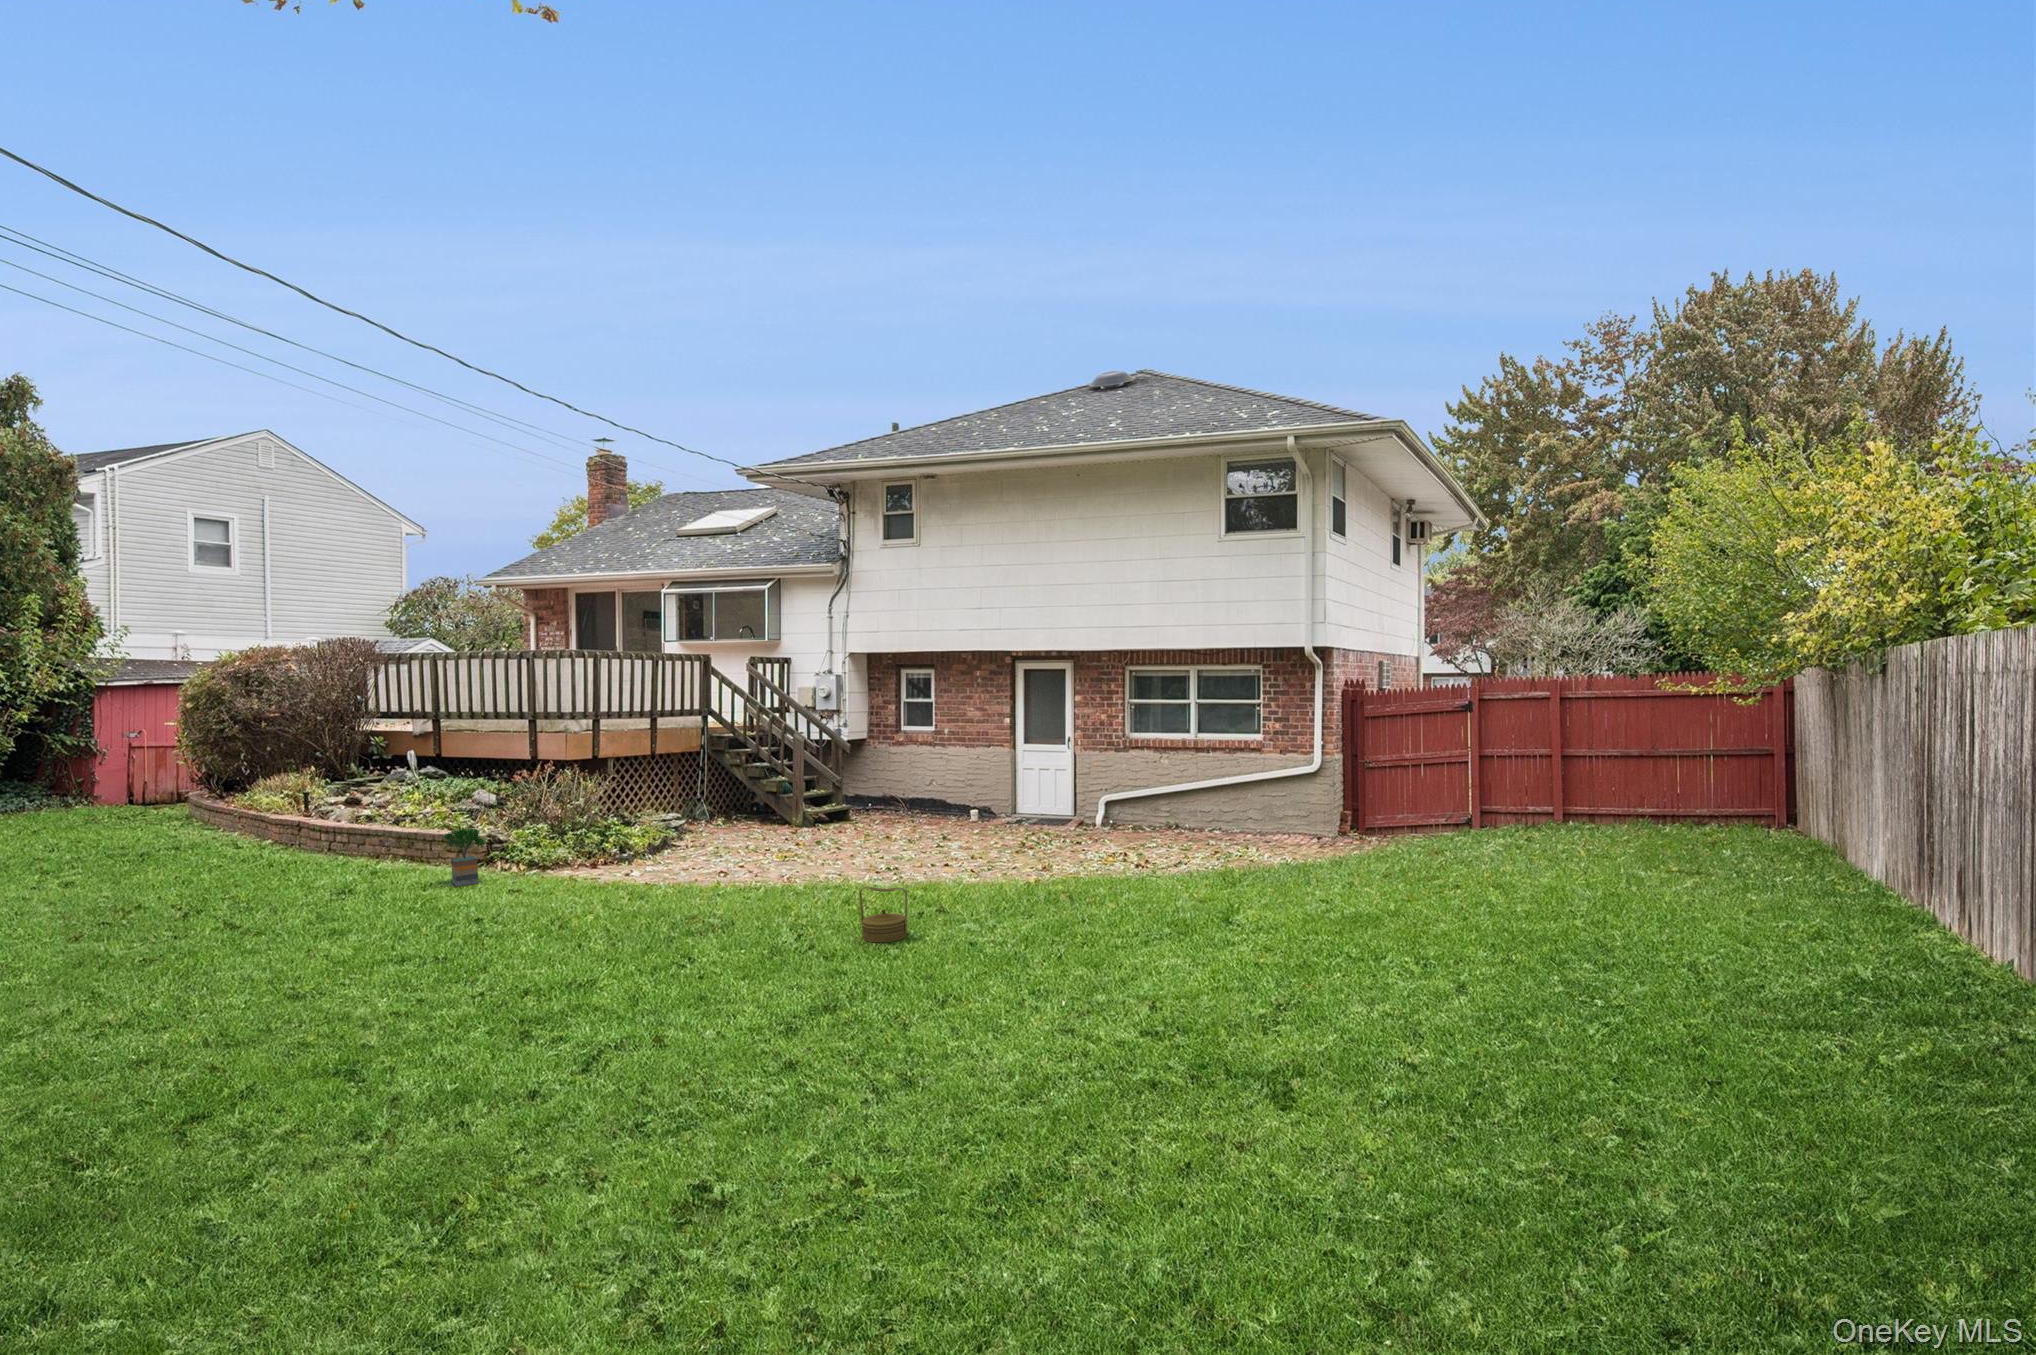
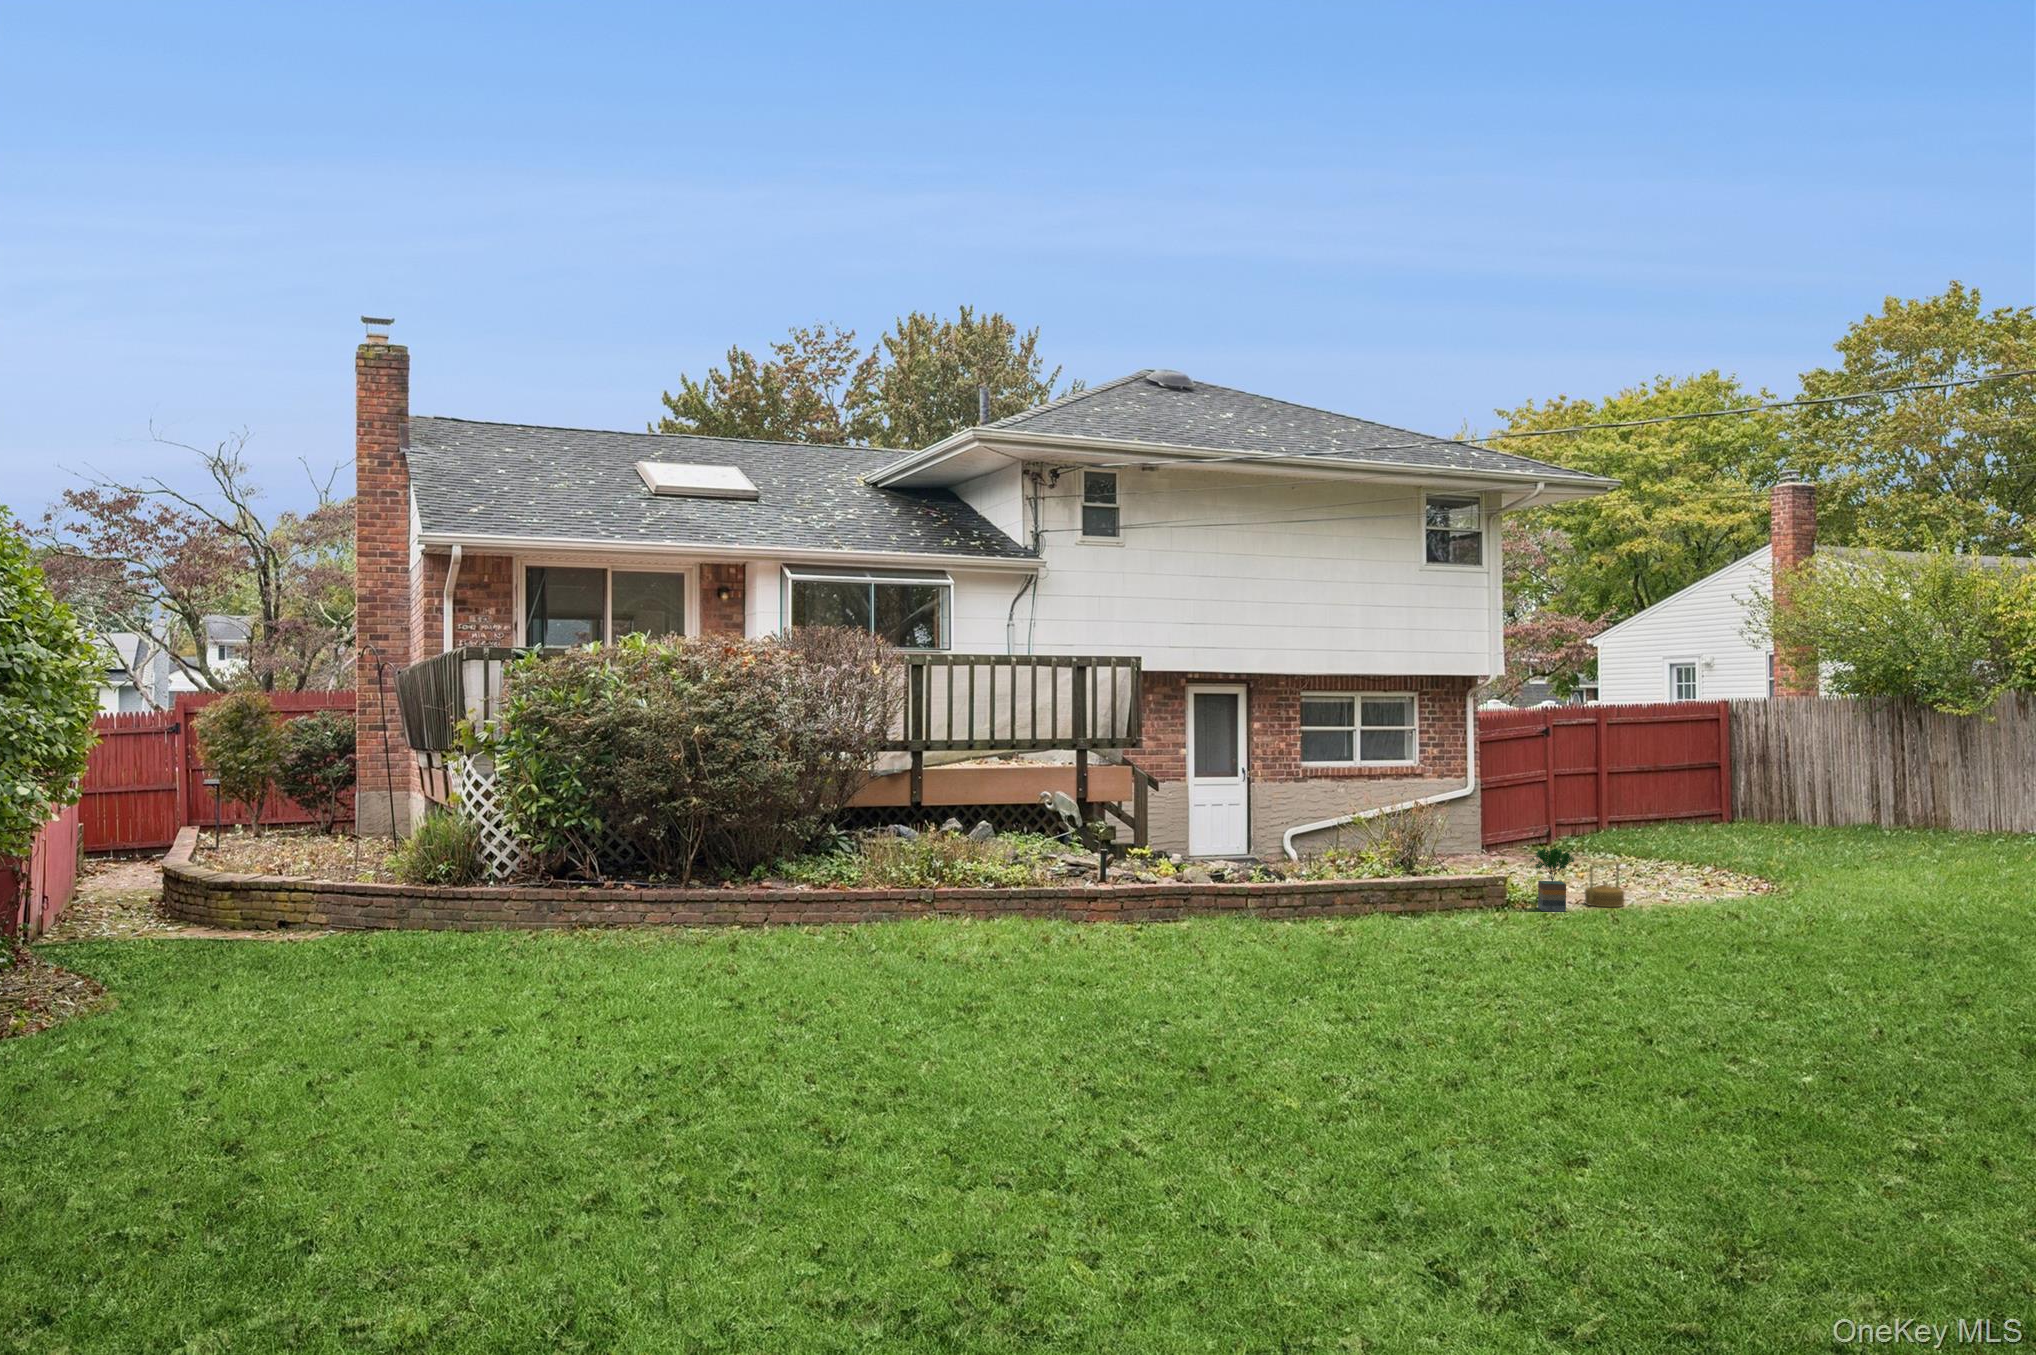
basket: present [859,887,908,943] -> present [1585,862,1624,907]

